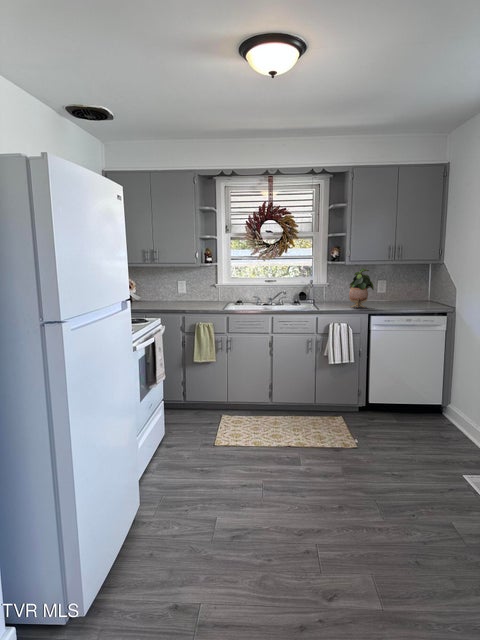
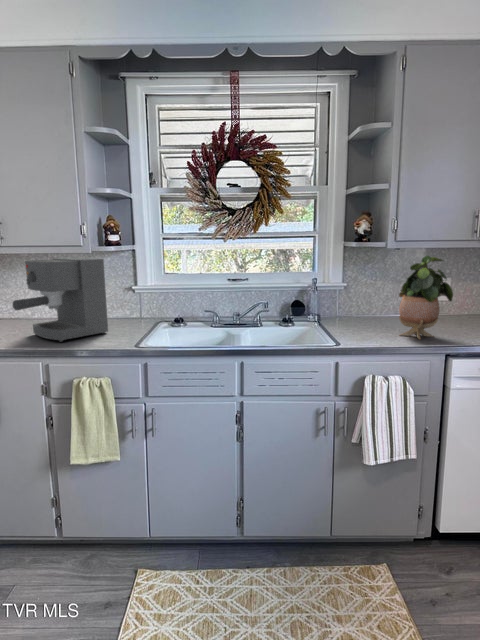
coffee maker: none [170,269,208,307] -> present [13,258,108,342]

